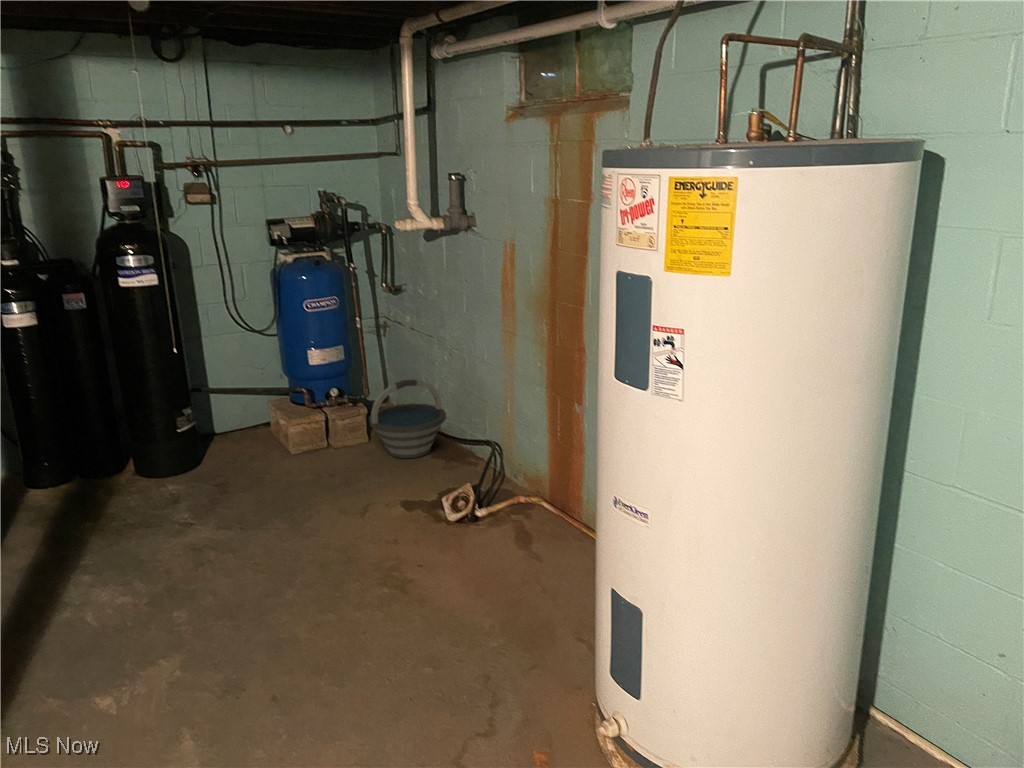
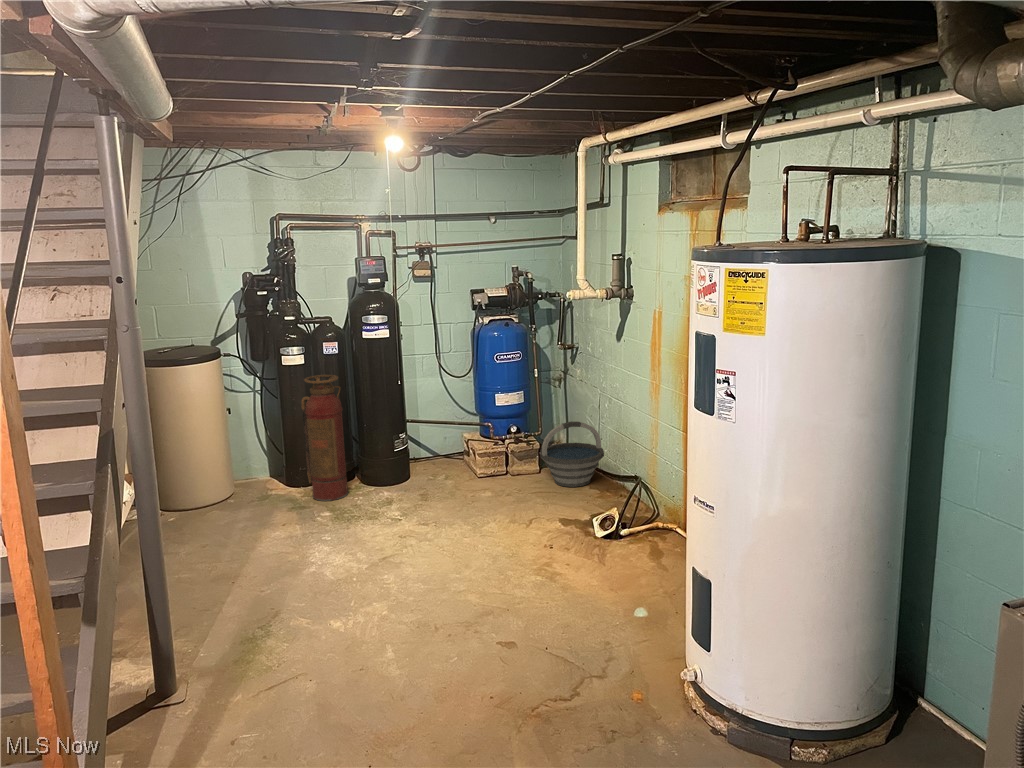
fire extinguisher: none [34,337,117,506] -> present [301,375,348,501]

